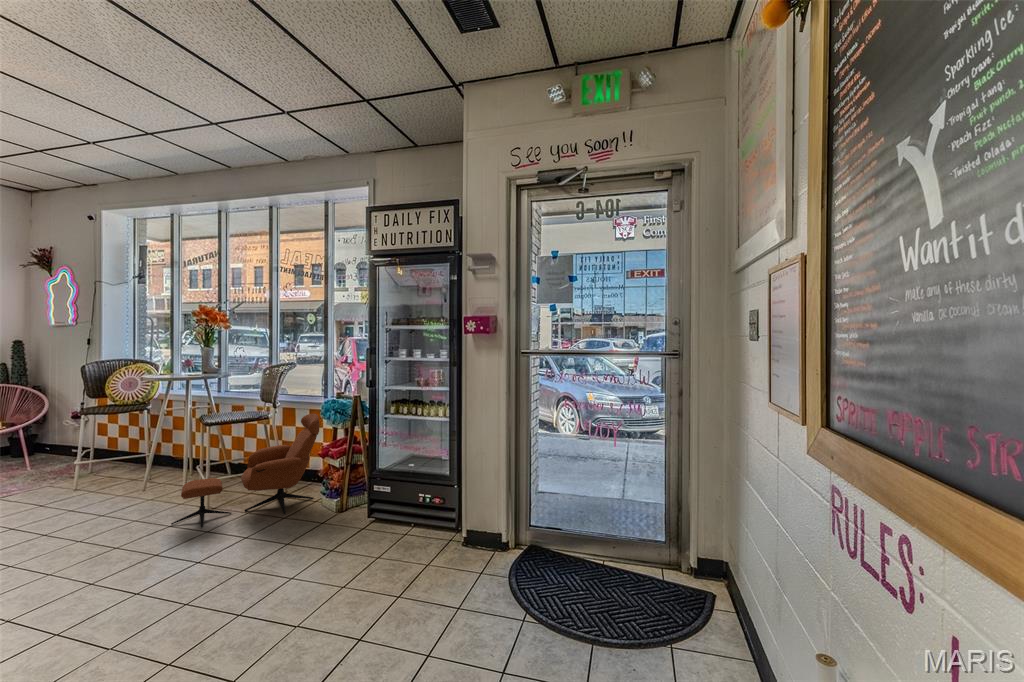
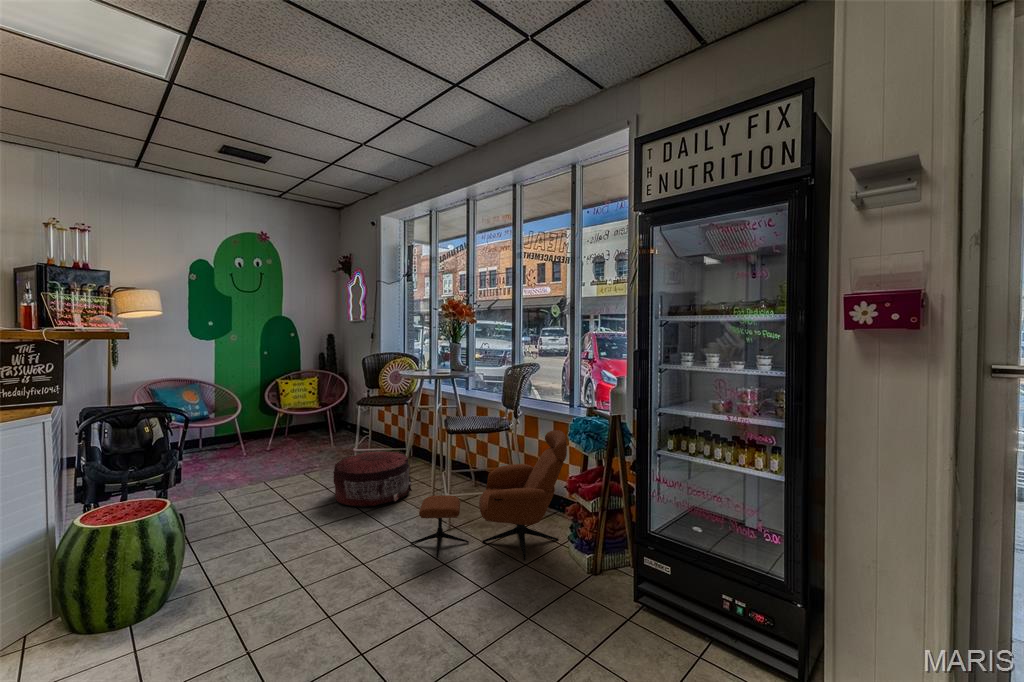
pouf: none [59,455,161,512] -> present [333,451,412,506]

